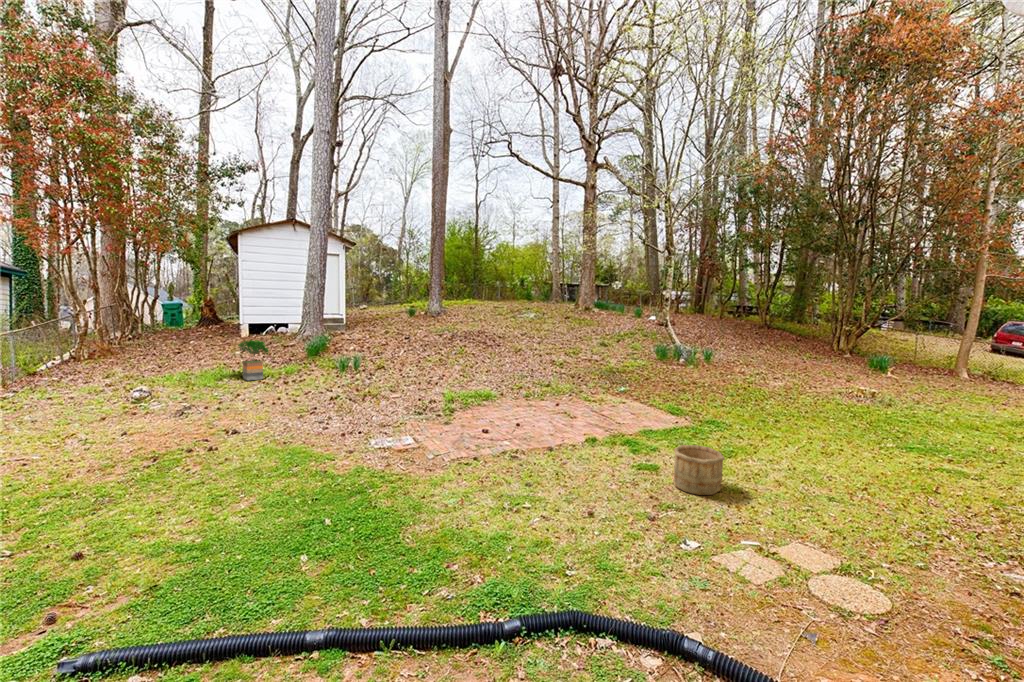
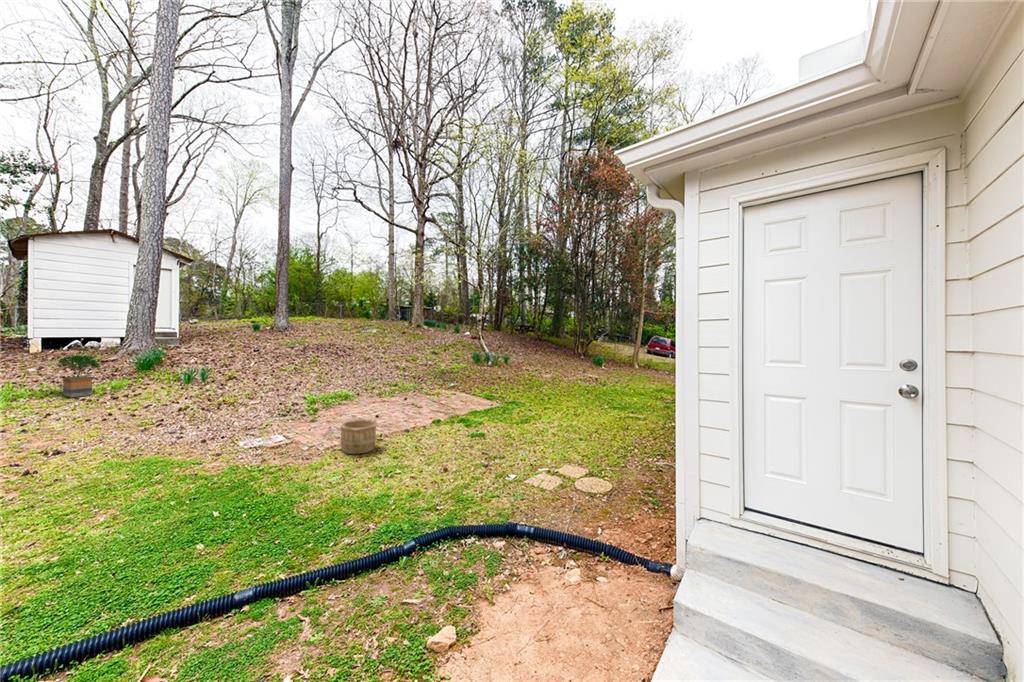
wooden bucket: present [674,445,725,495] -> present [340,419,377,454]

